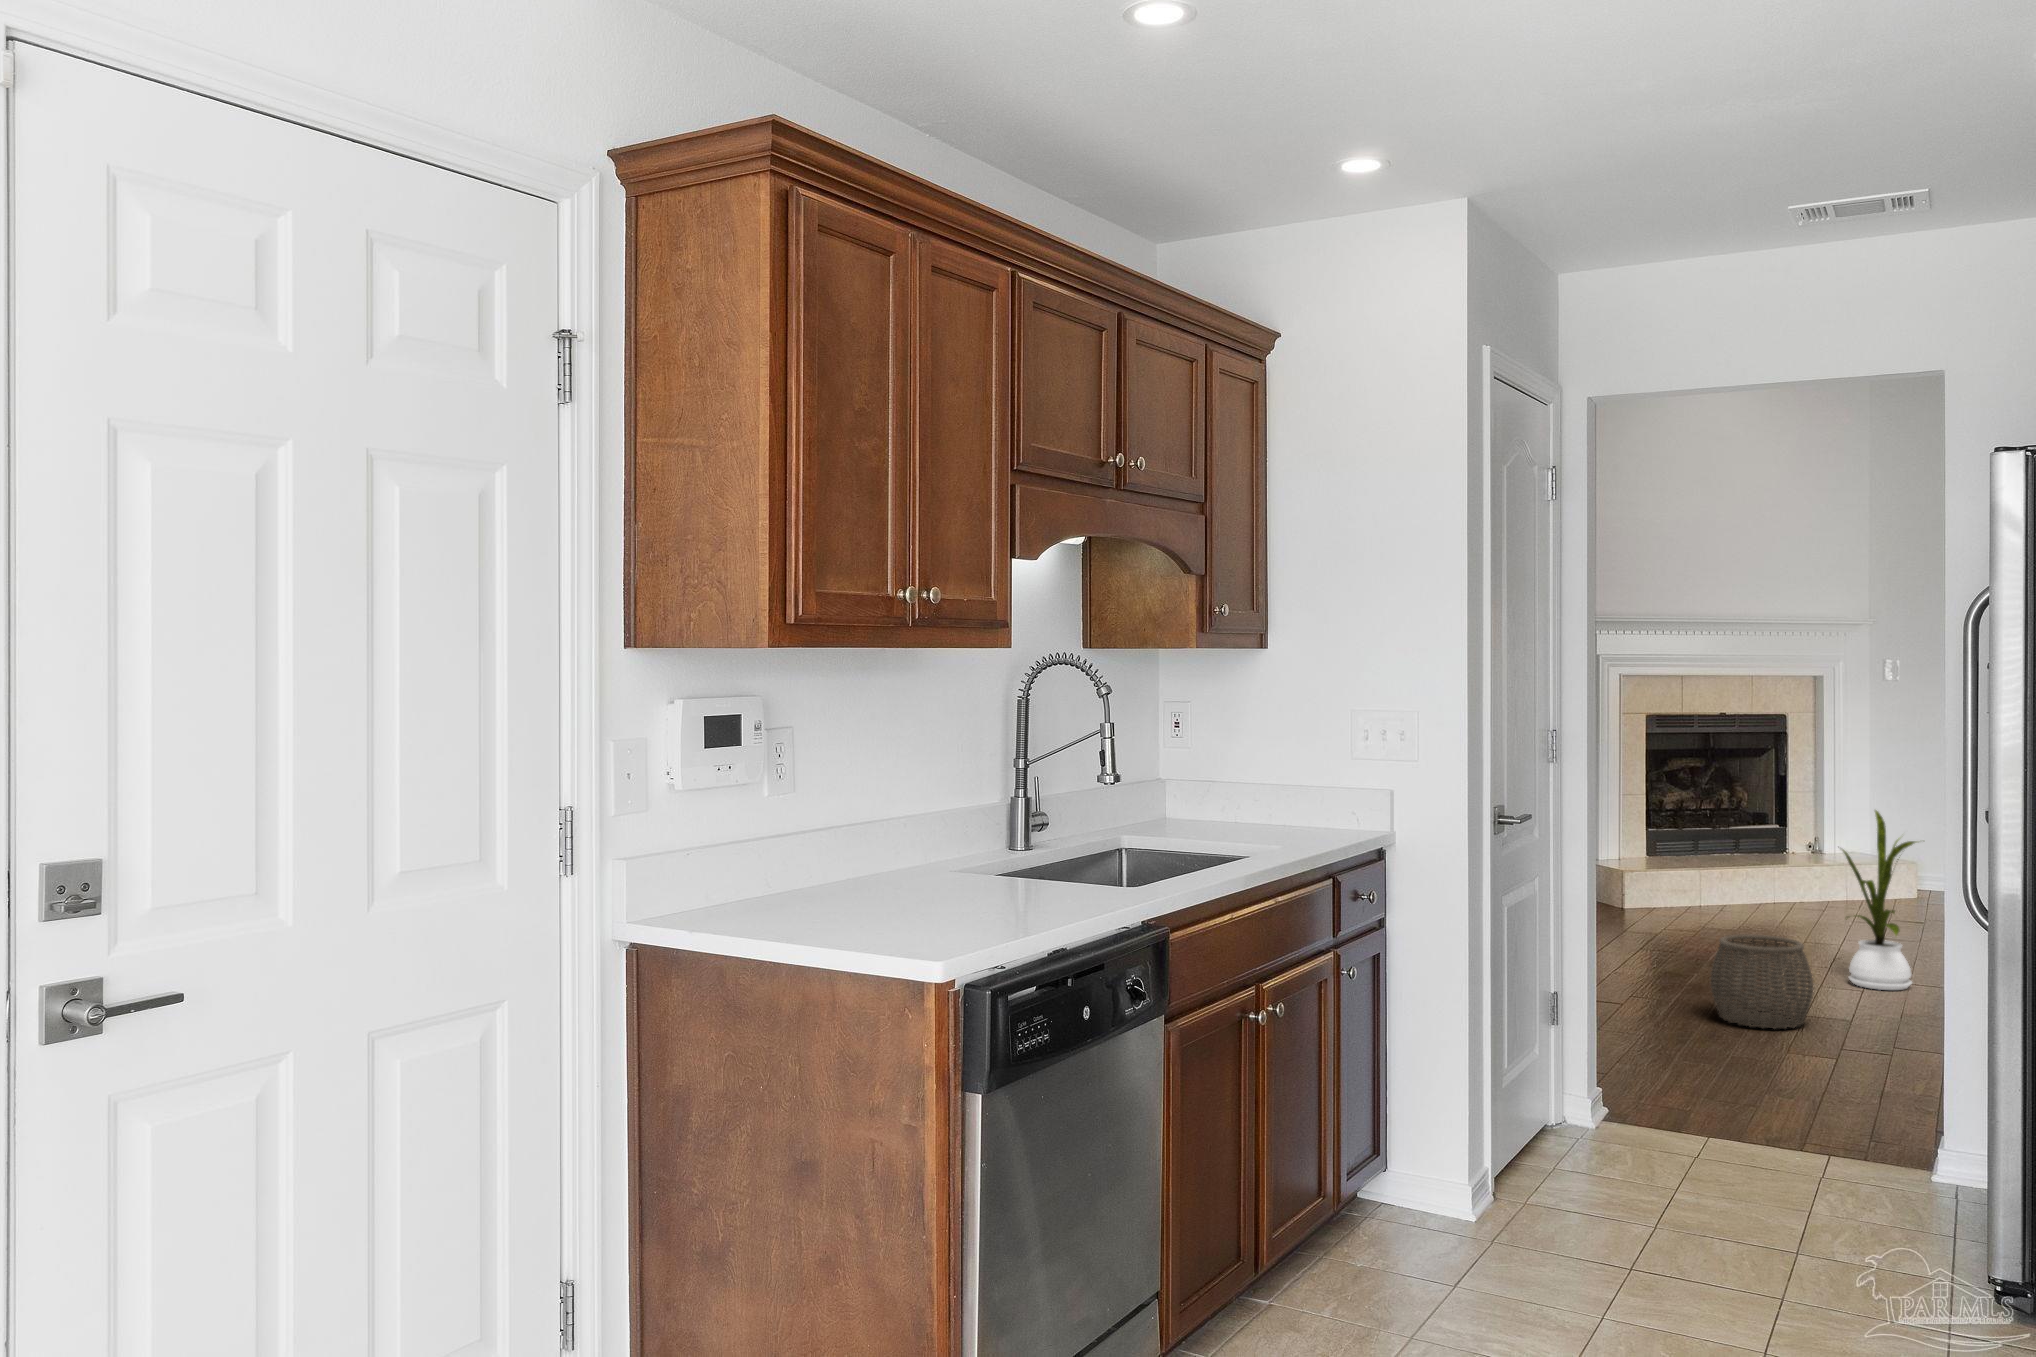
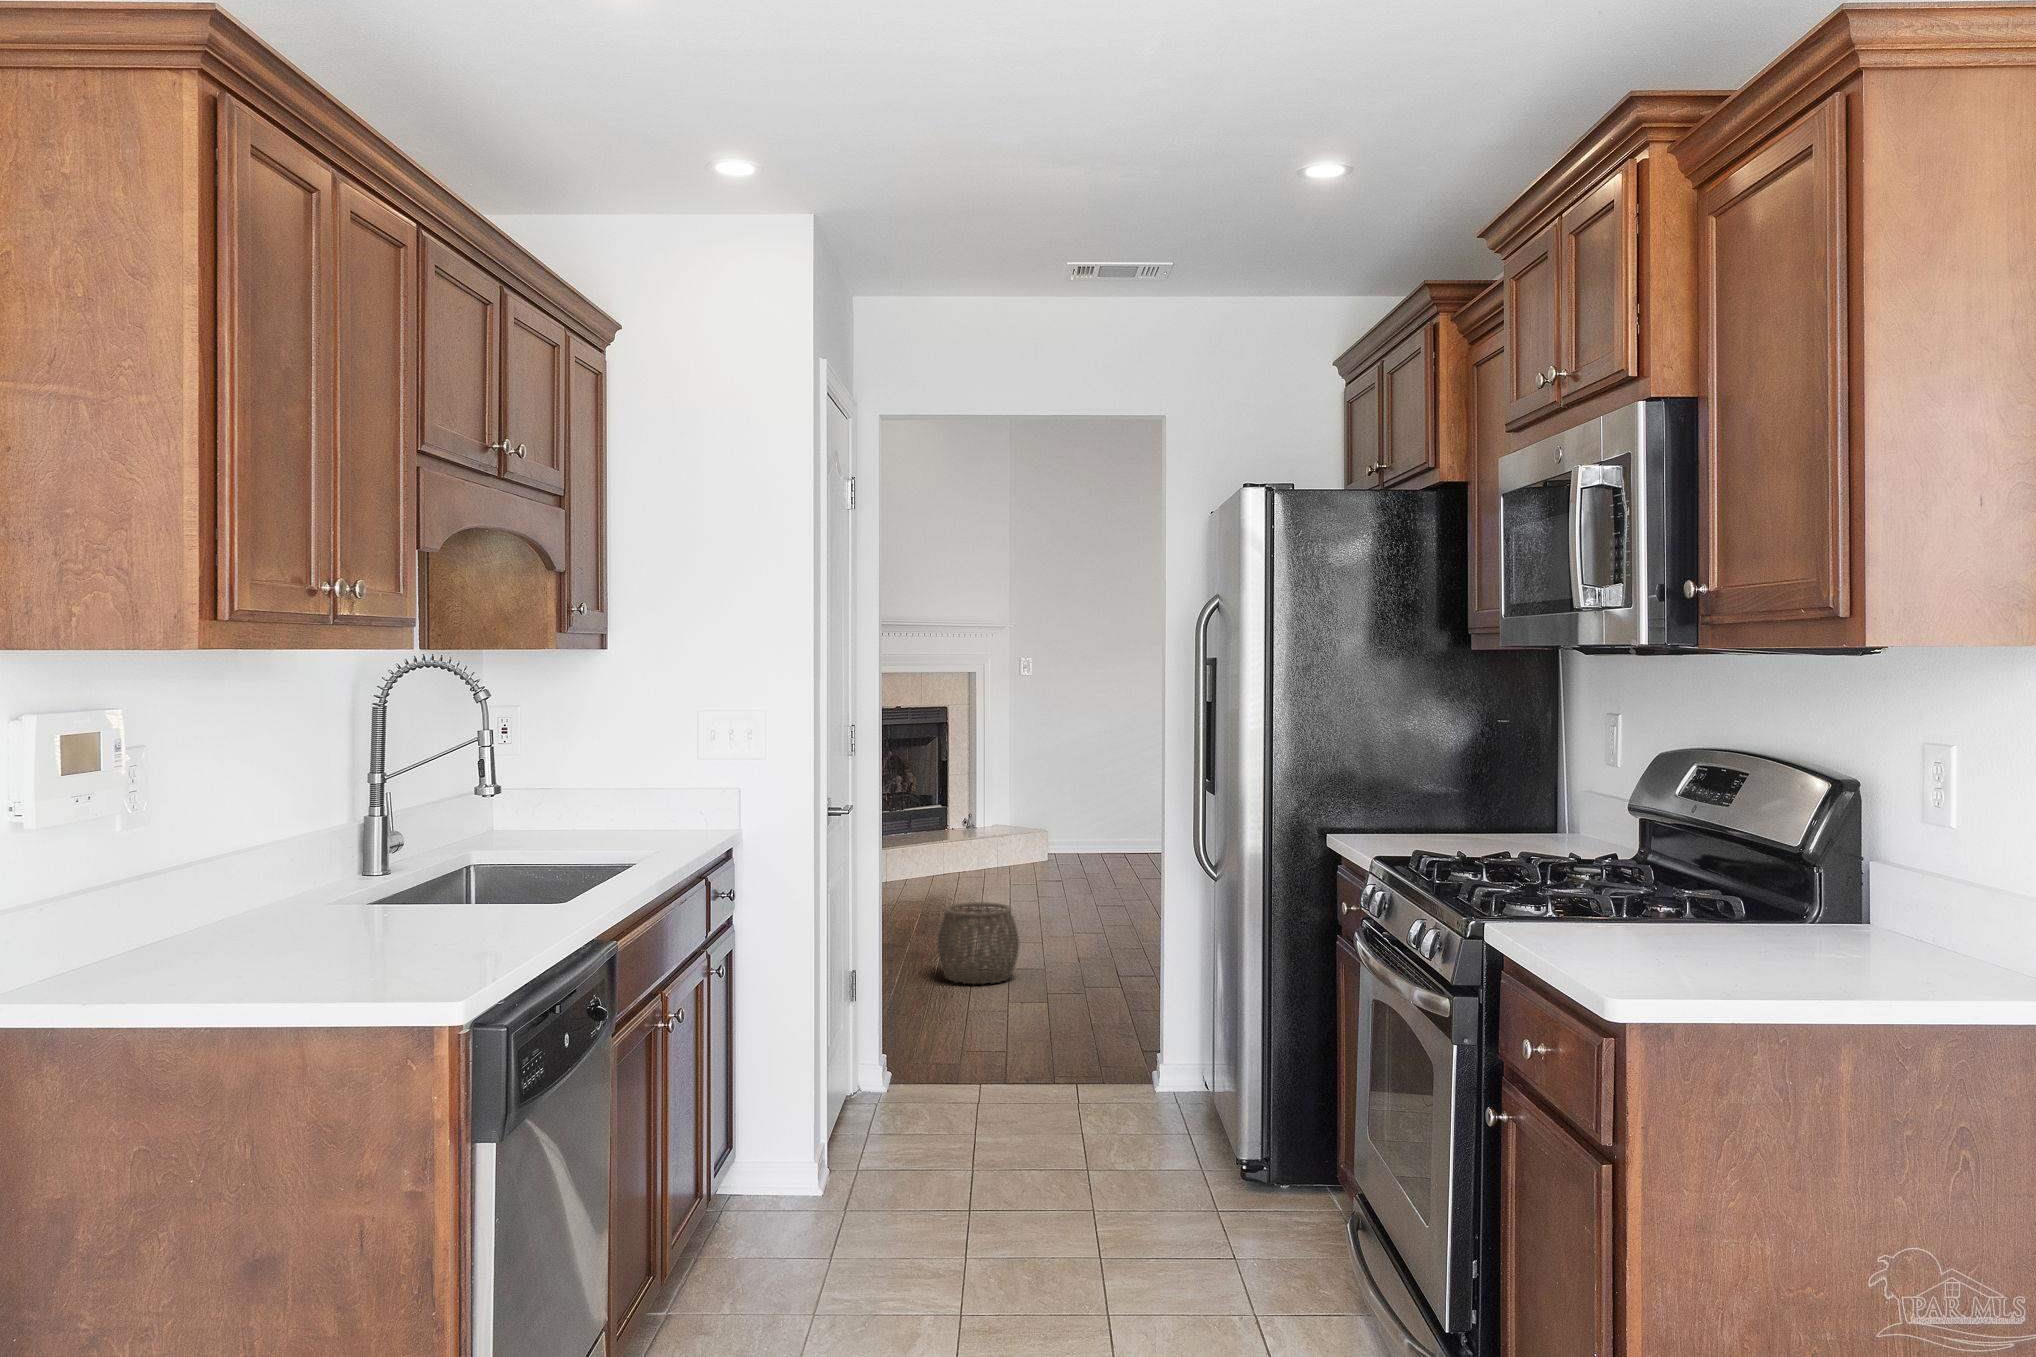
house plant: present [1842,810,1916,990] -> none [1020,787,1088,941]

